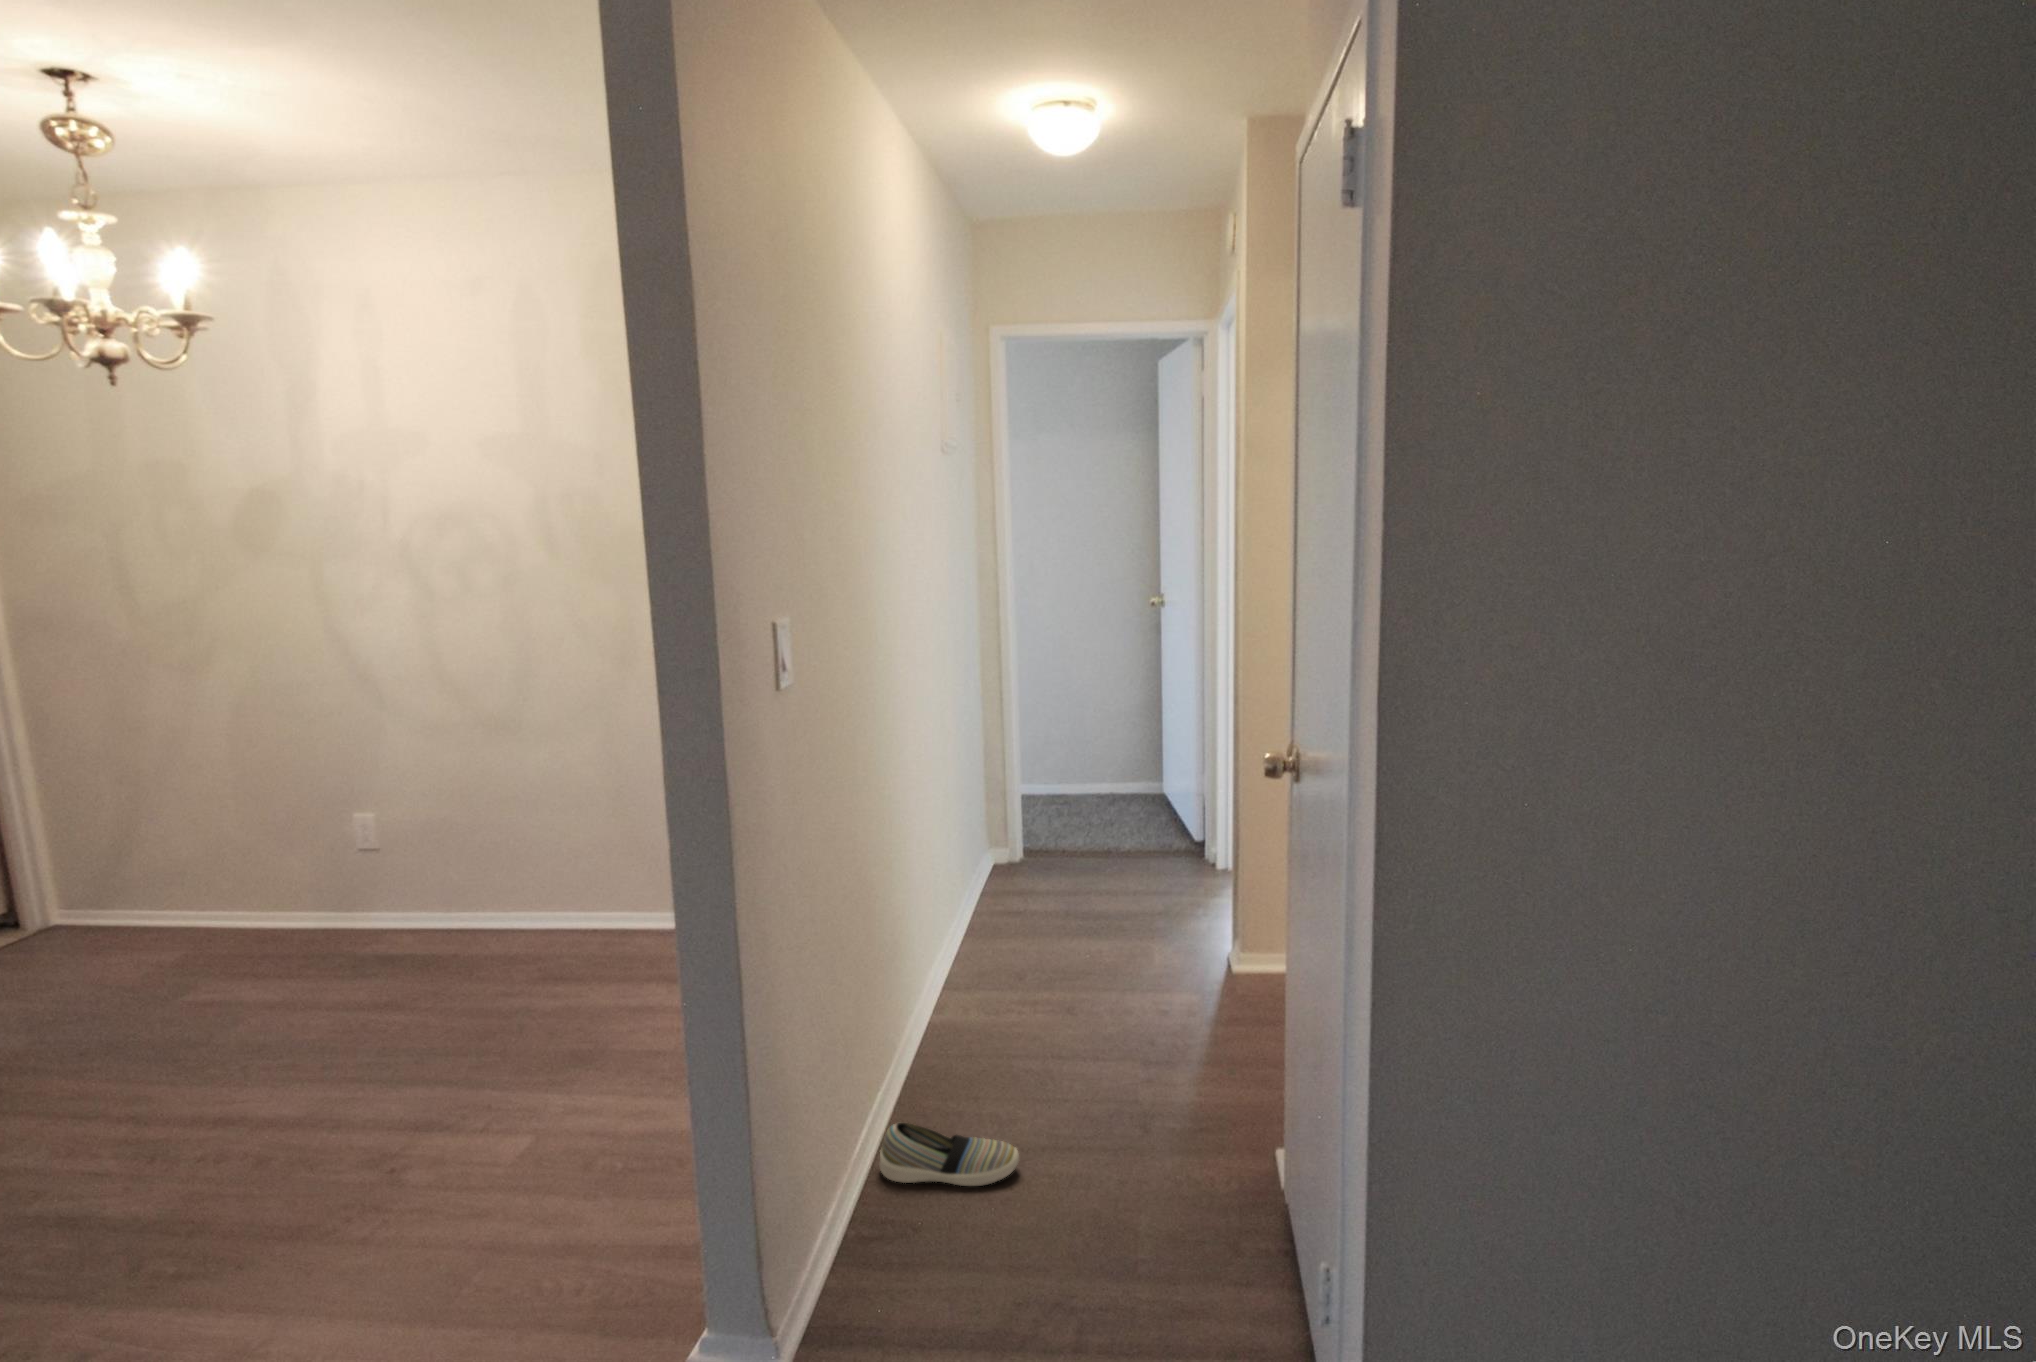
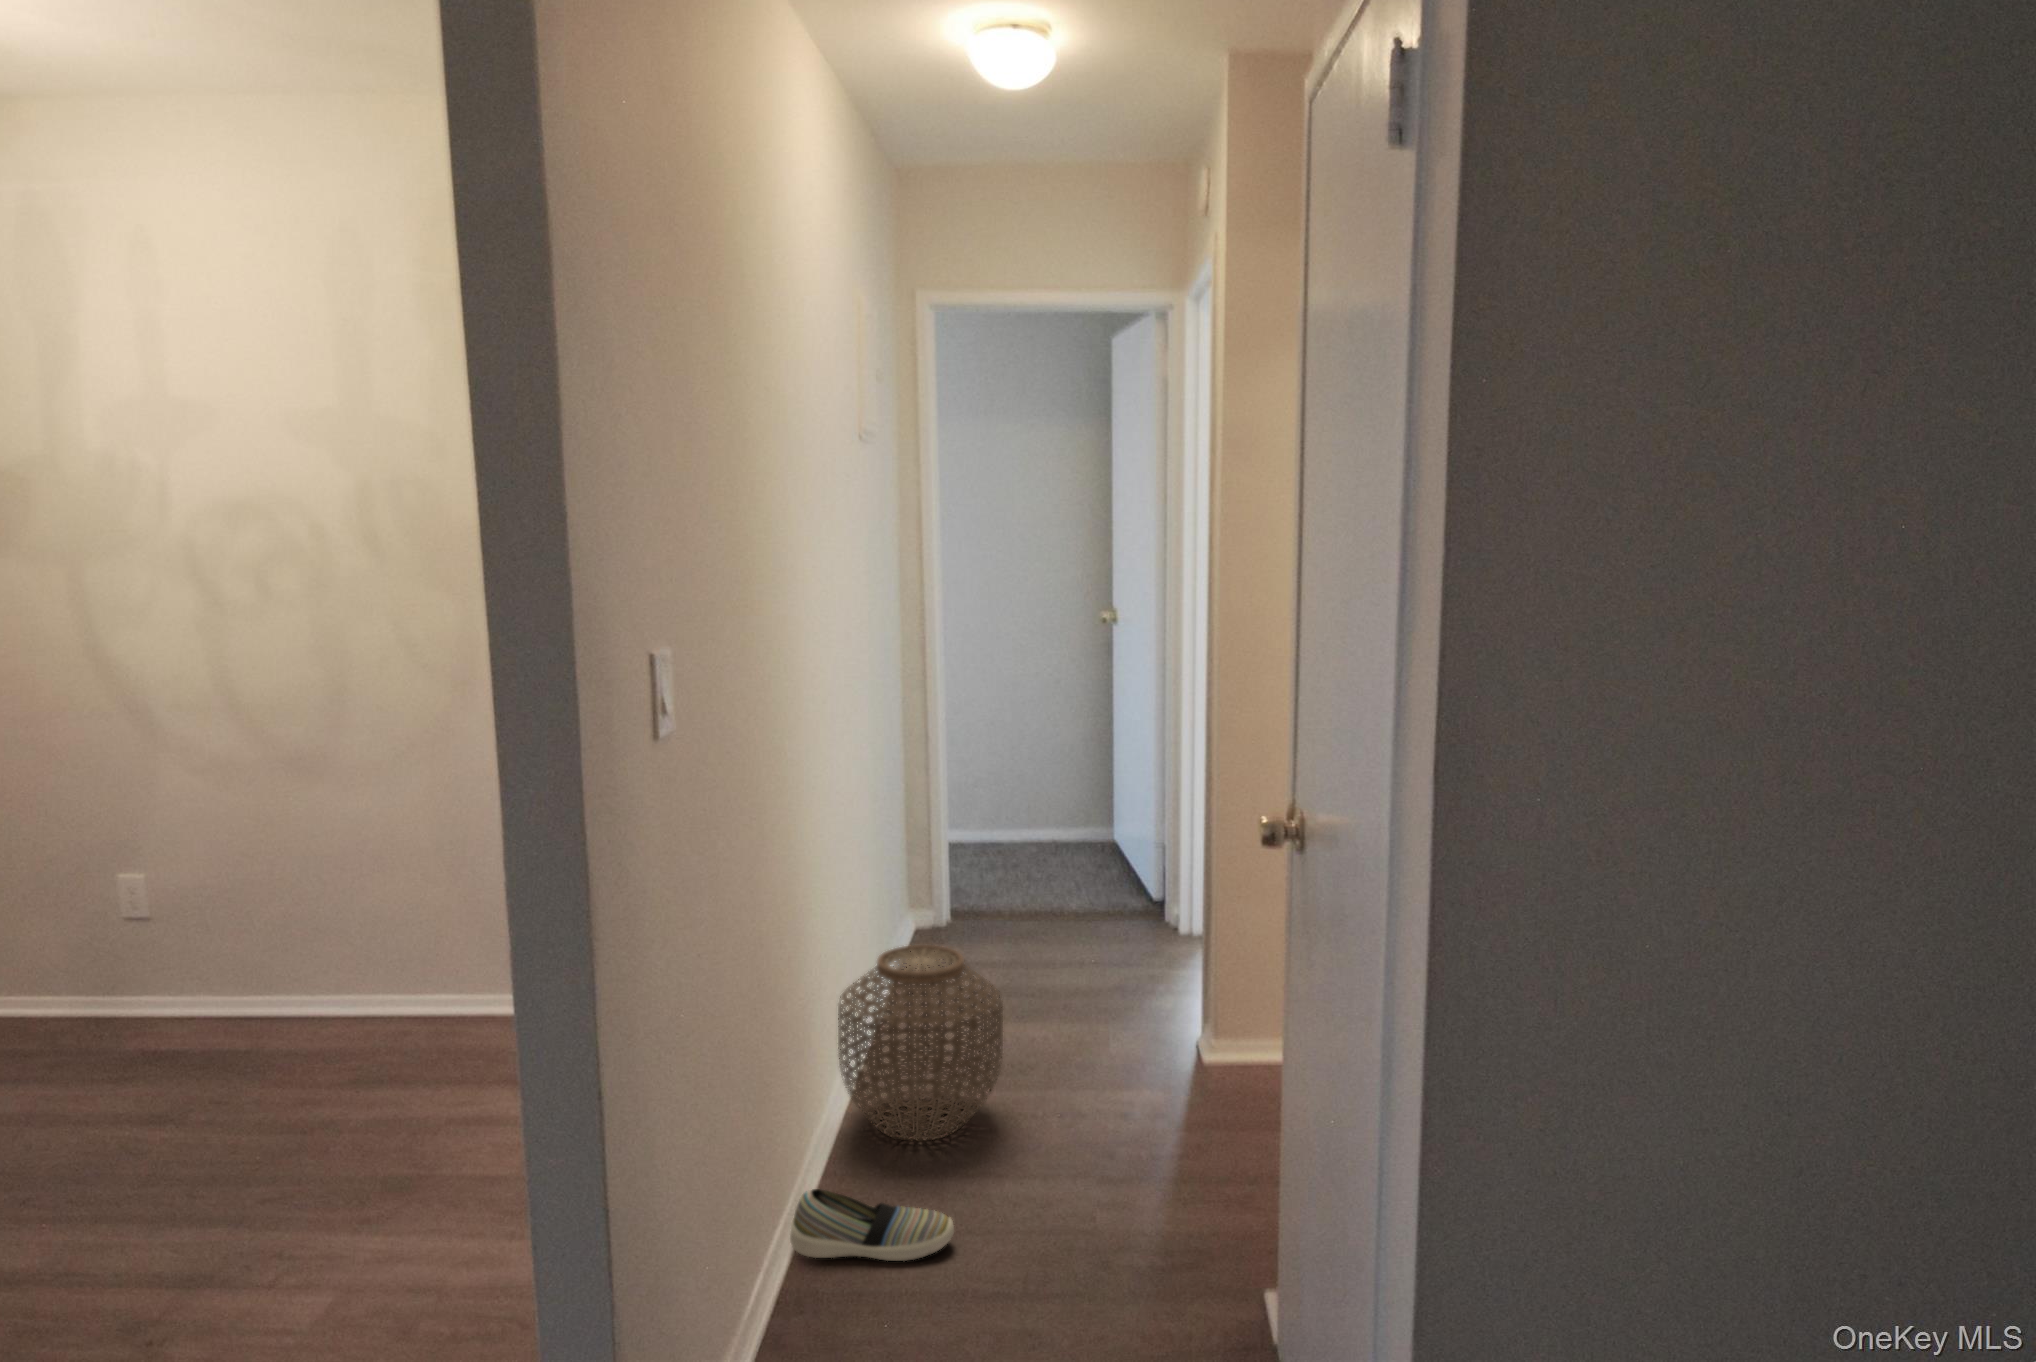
woven basket: none [921,901,1061,1069] -> present [838,945,1003,1140]

